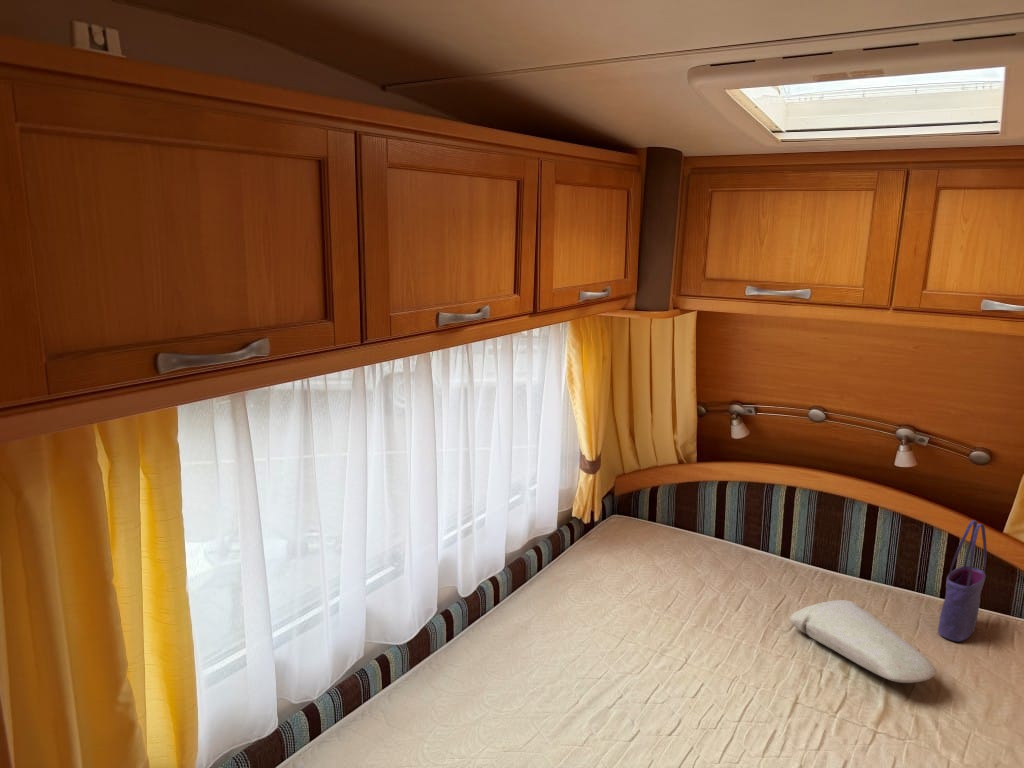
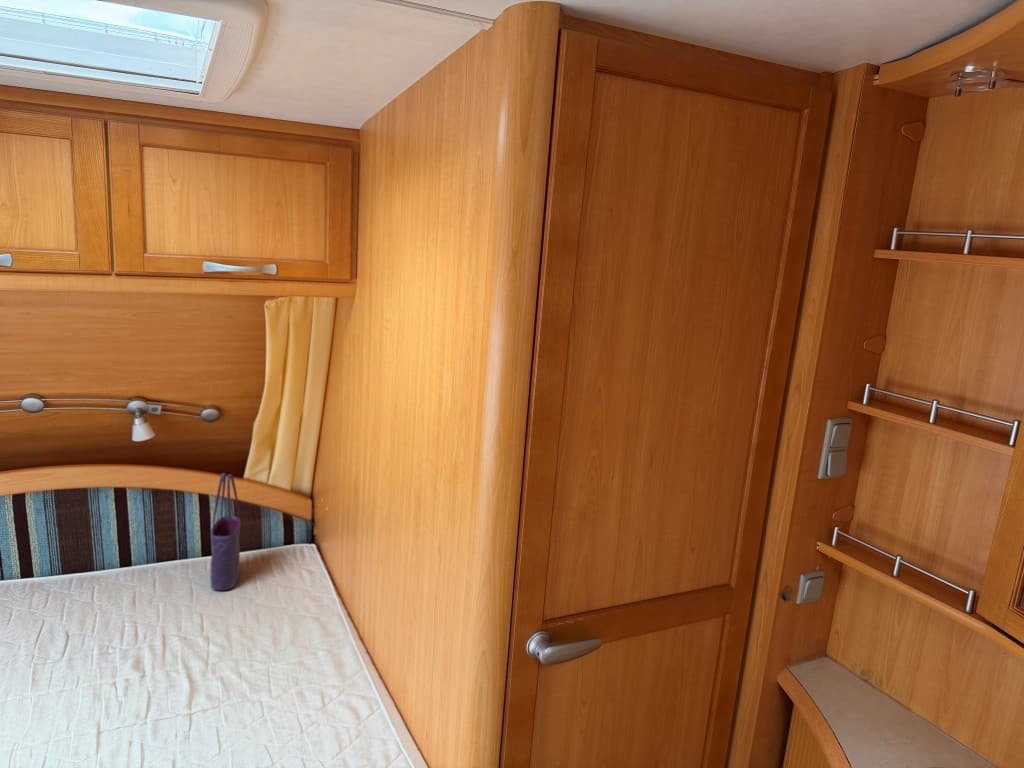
pillow: present [790,600,936,683] -> none [60,595,226,656]

